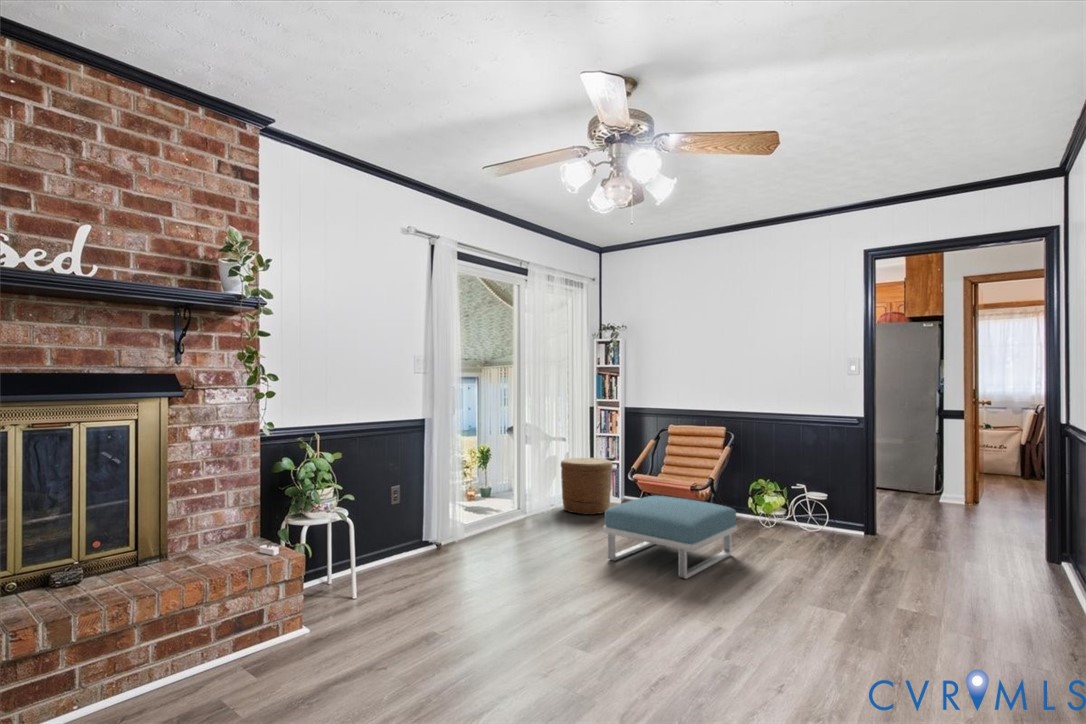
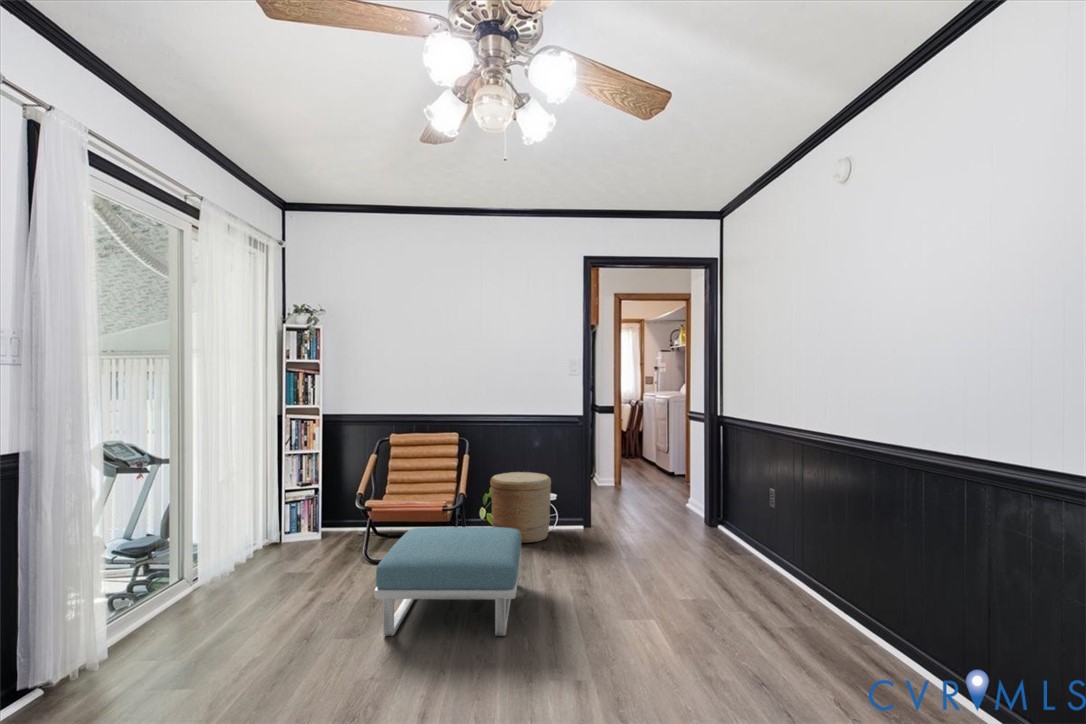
woven basket: present [561,458,613,515] -> present [490,472,551,543]

